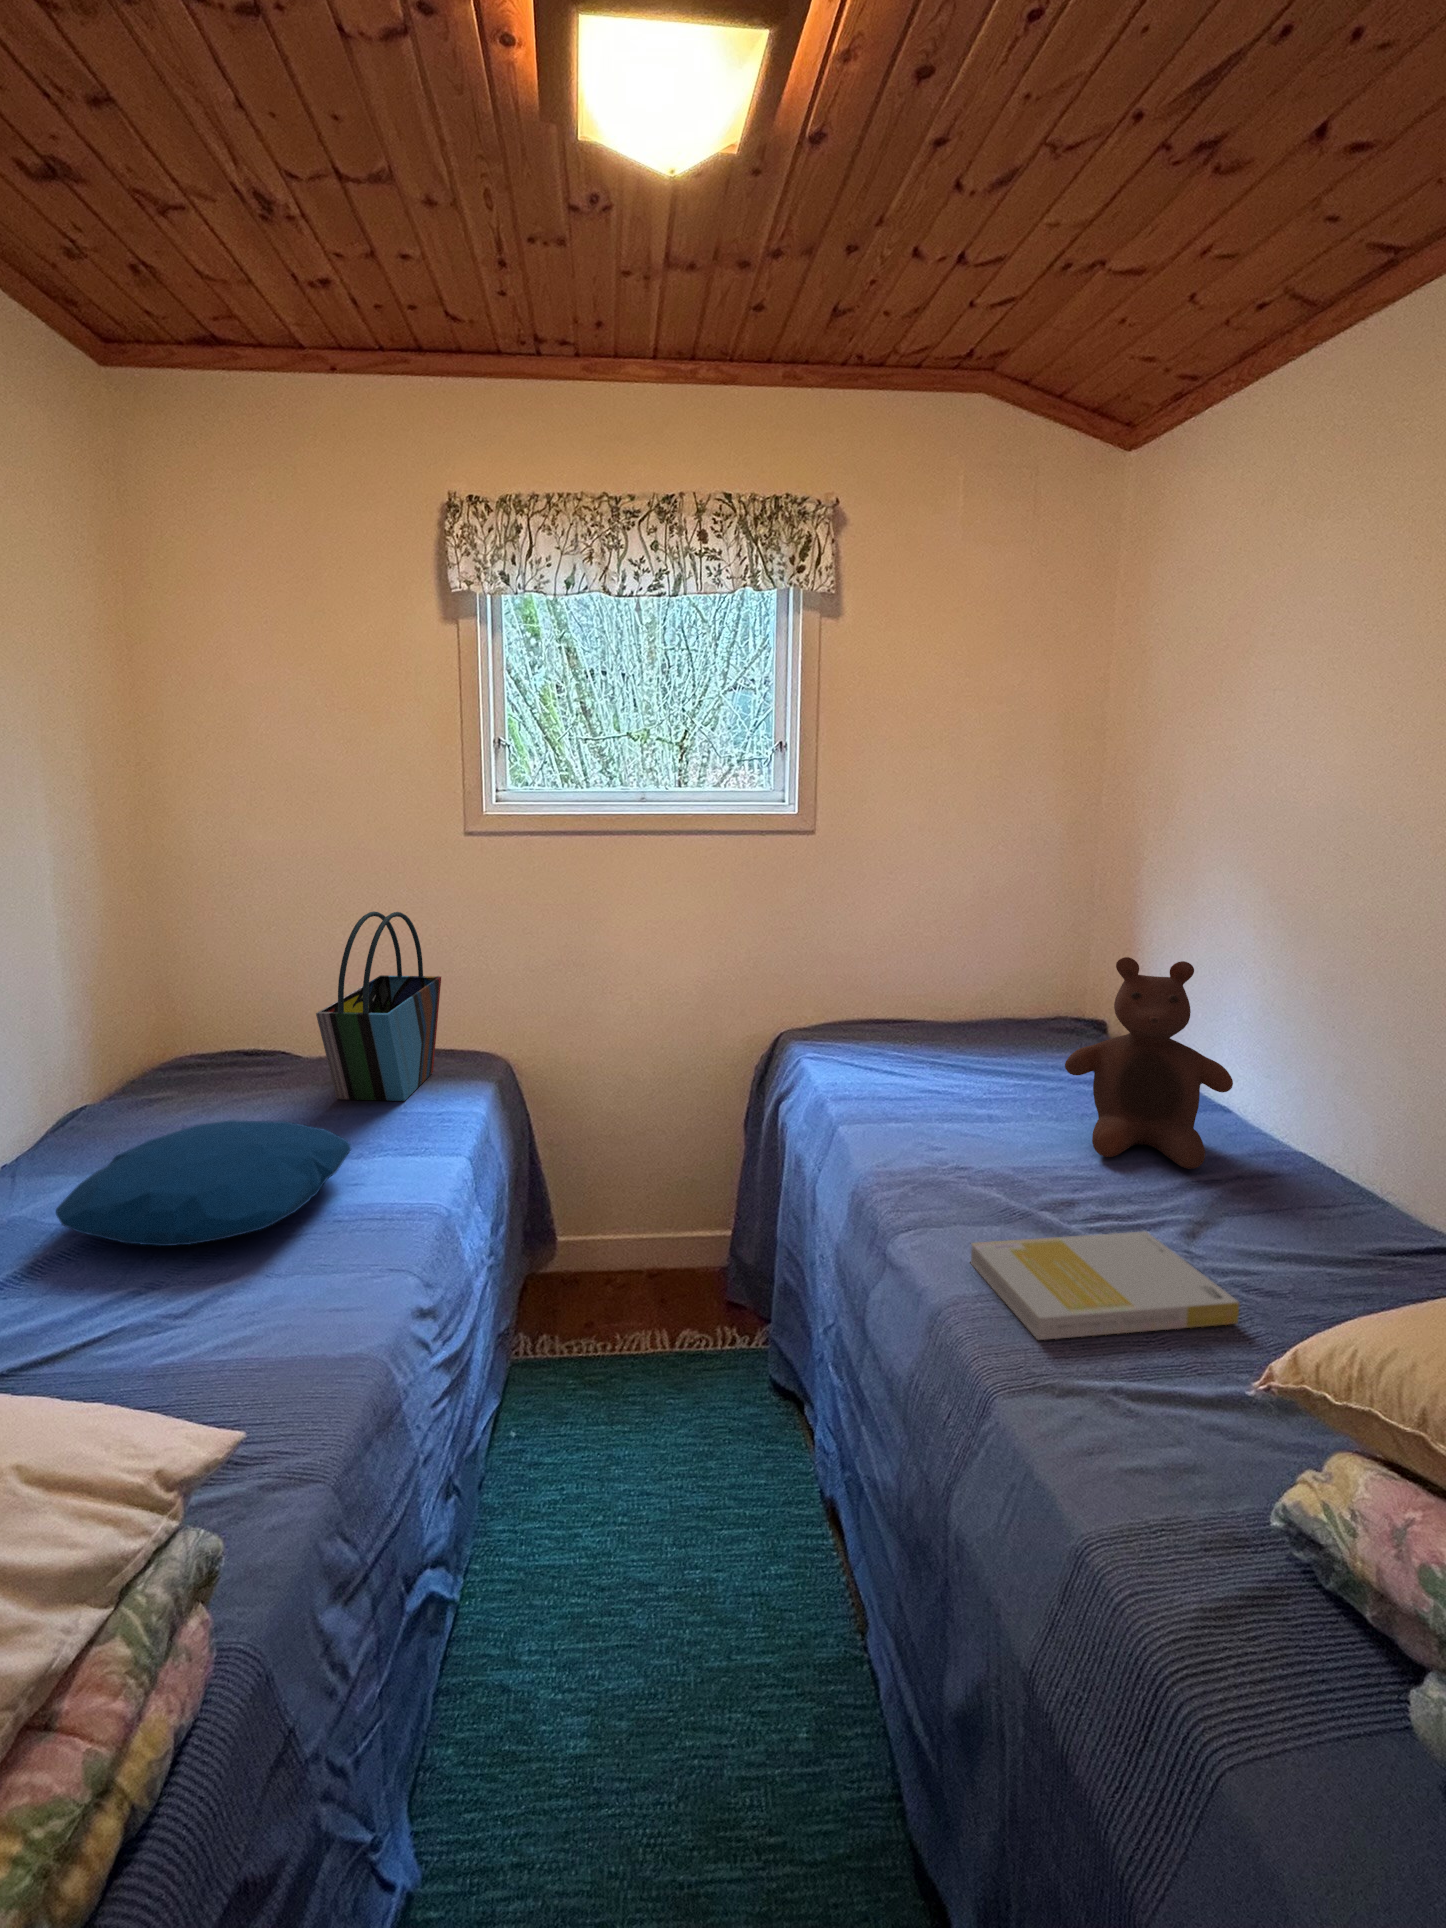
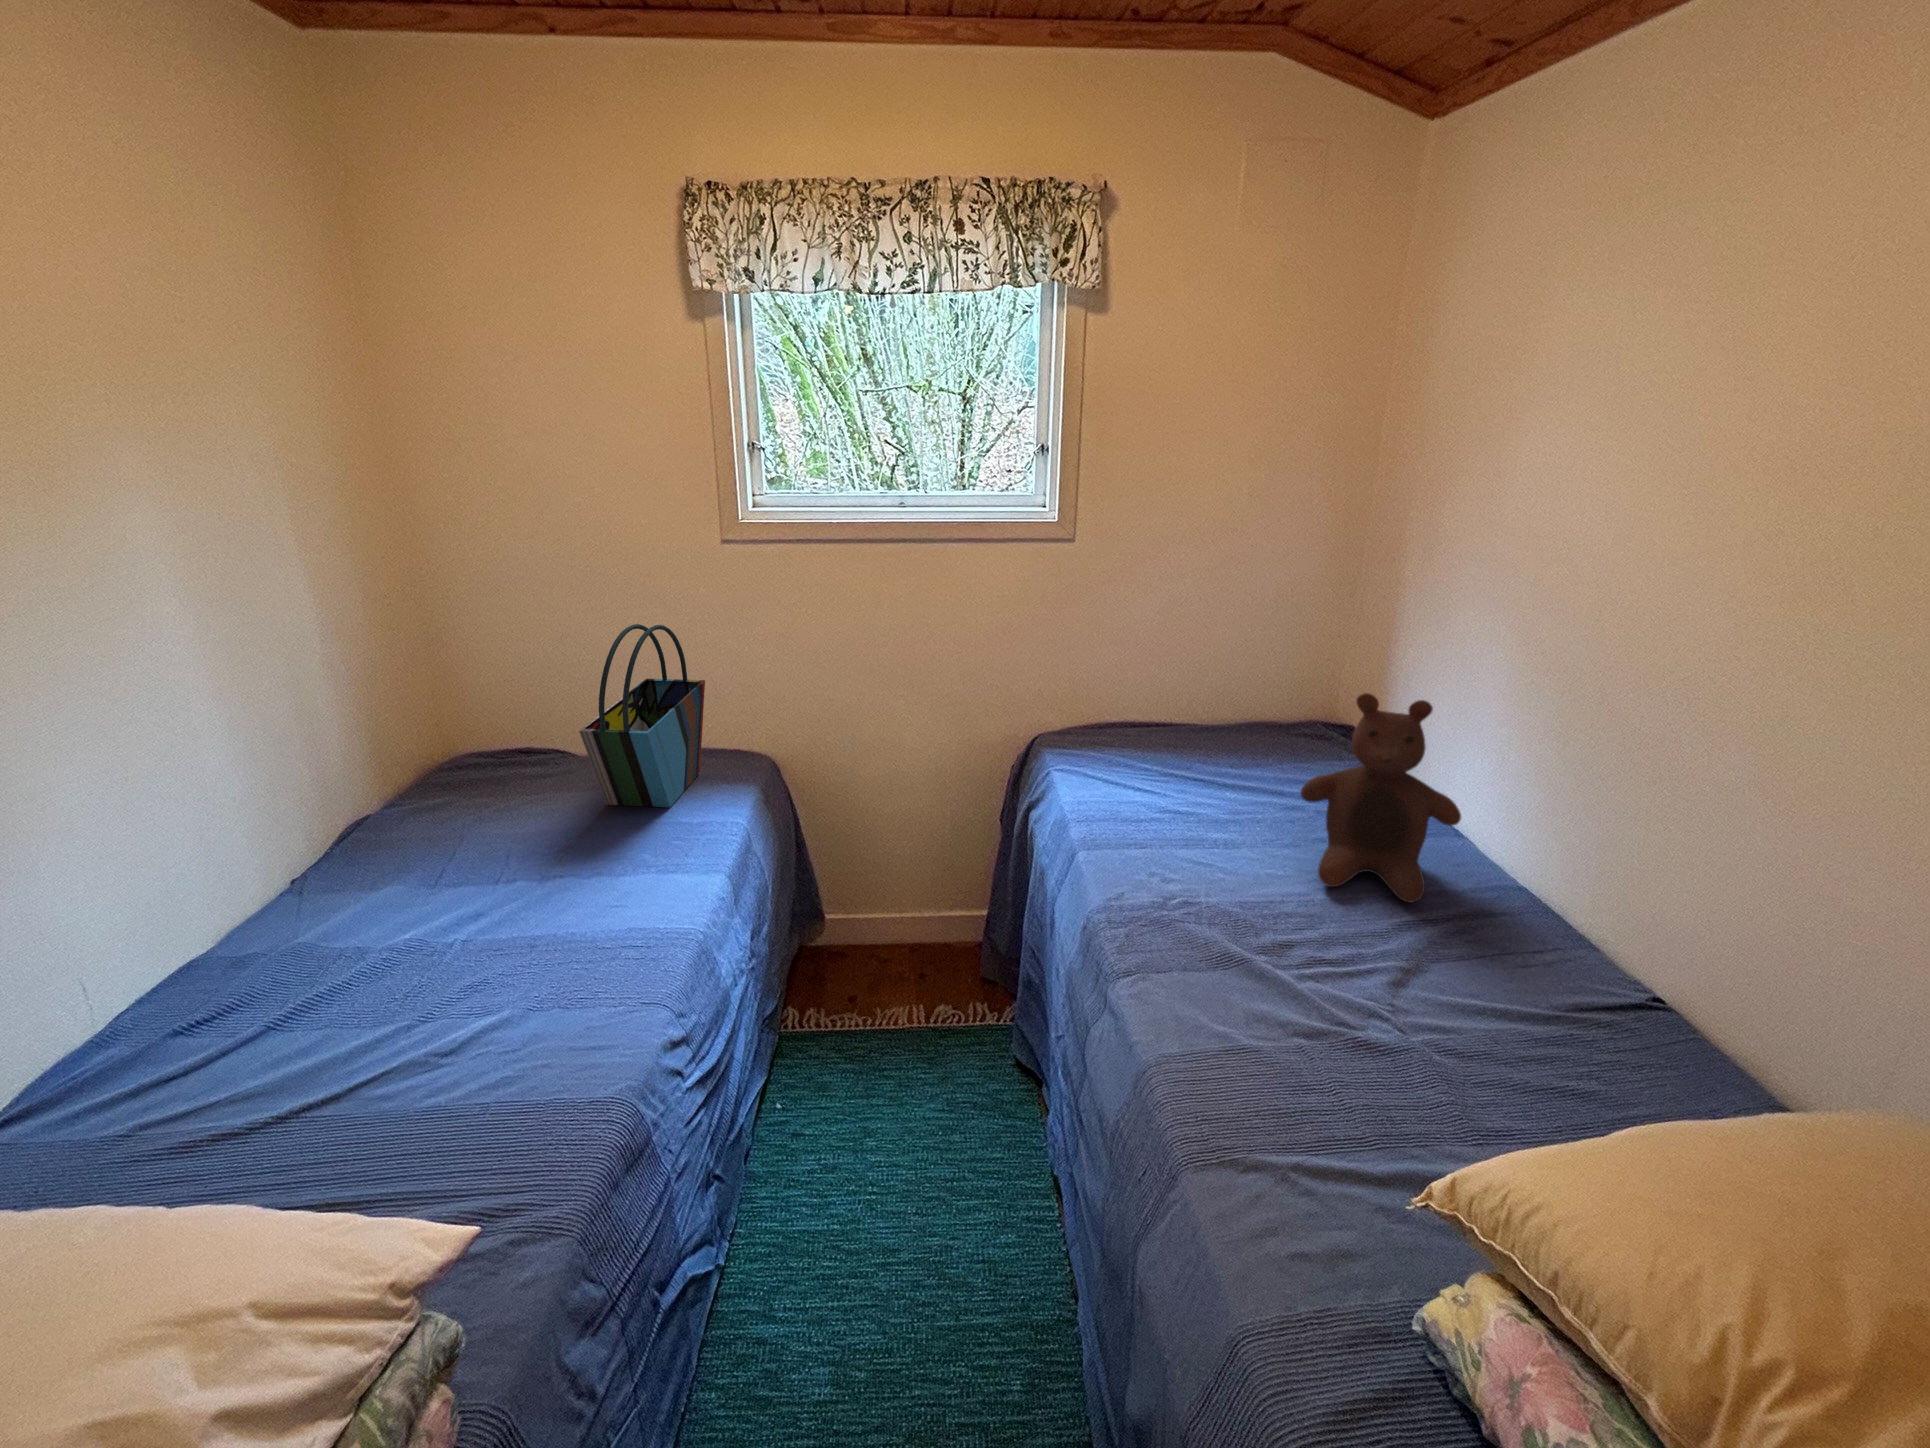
pillow: present [56,1120,351,1246] -> none [335,845,612,982]
book: present [971,1231,1239,1340] -> none [1179,982,1424,1102]

